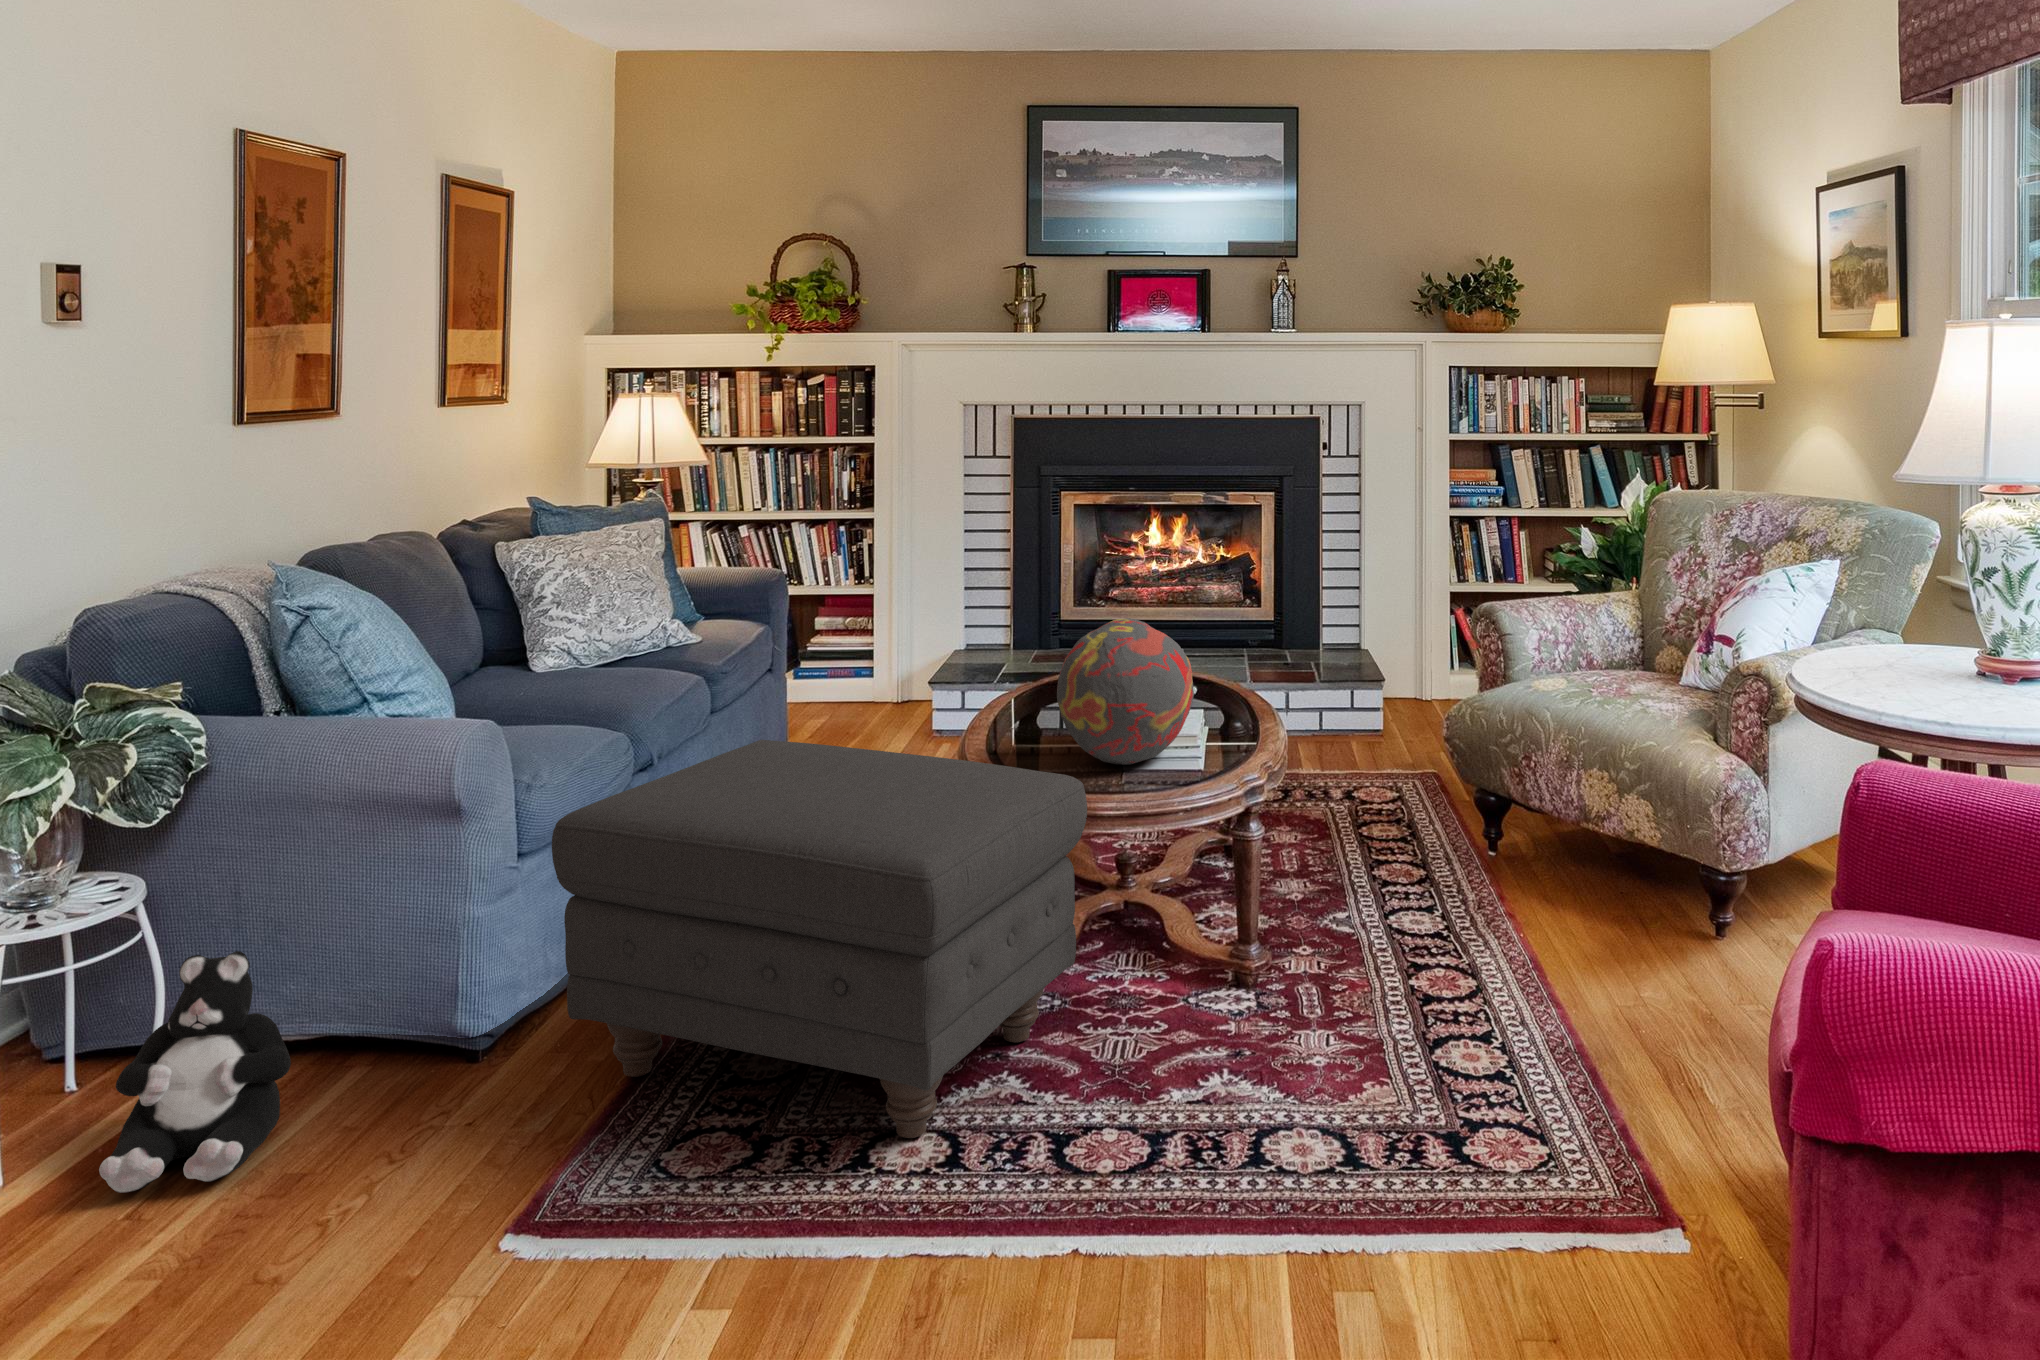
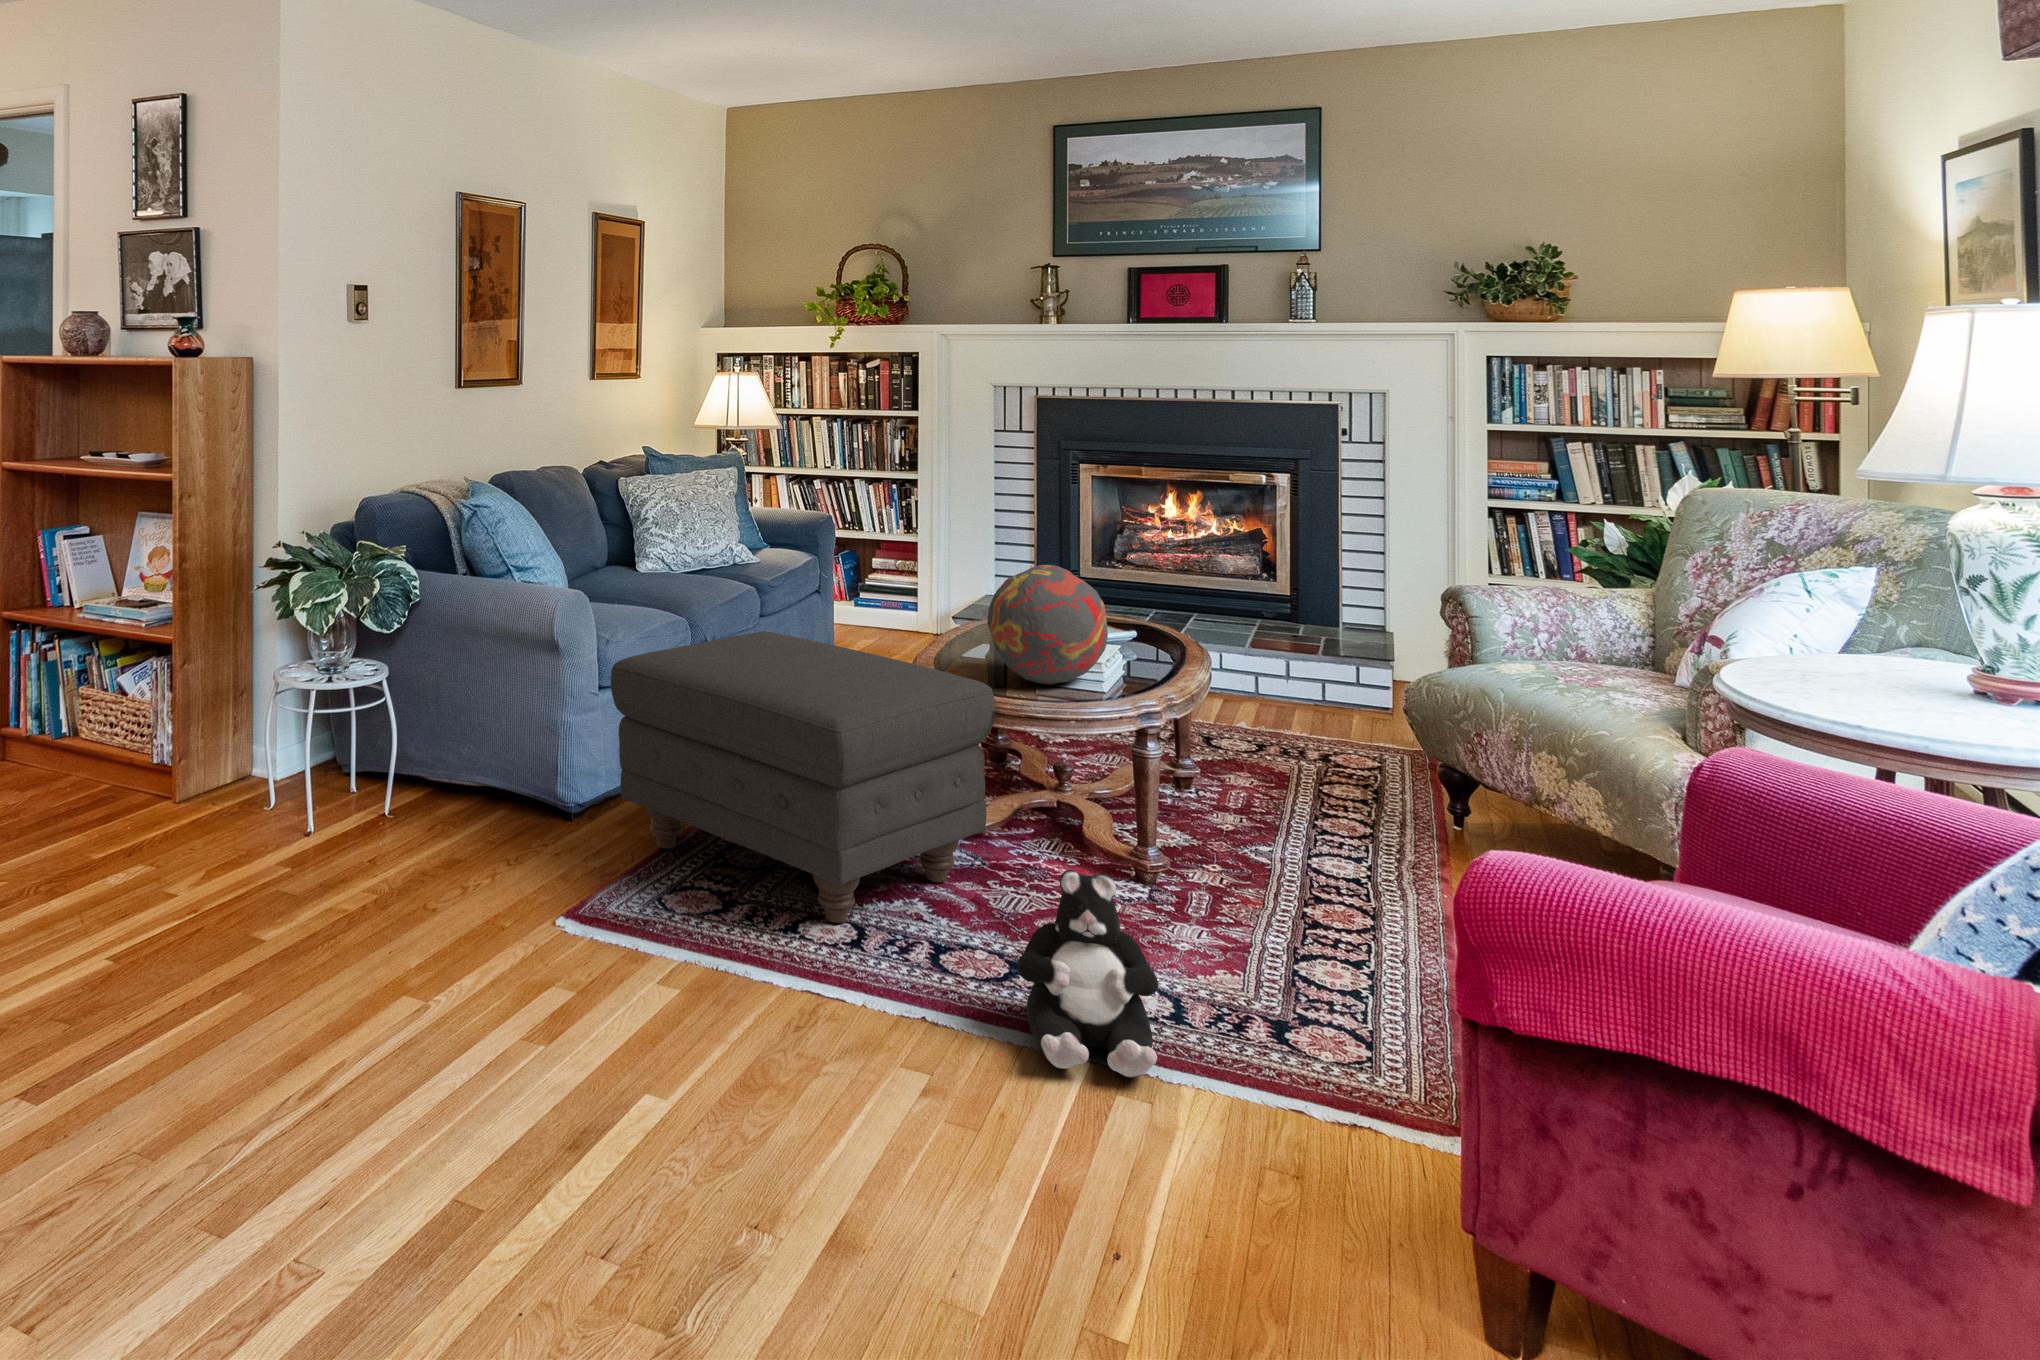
plush toy: present [99,951,291,1193] -> present [1017,870,1158,1078]

